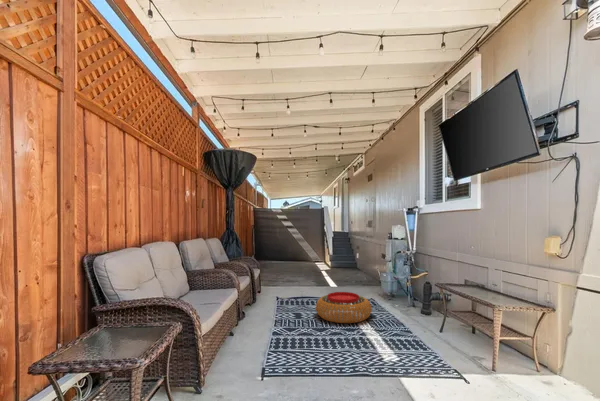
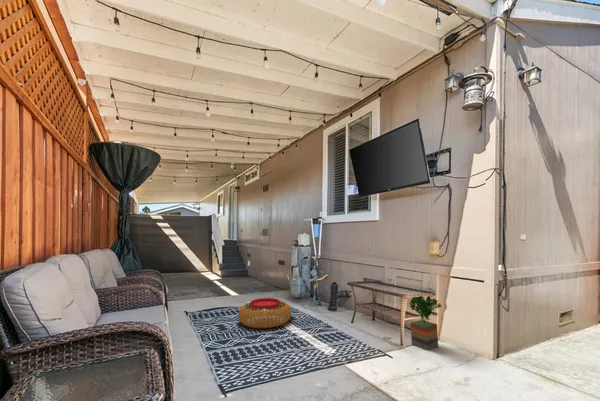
potted tree: none [504,308,561,385] -> present [409,296,441,350]

